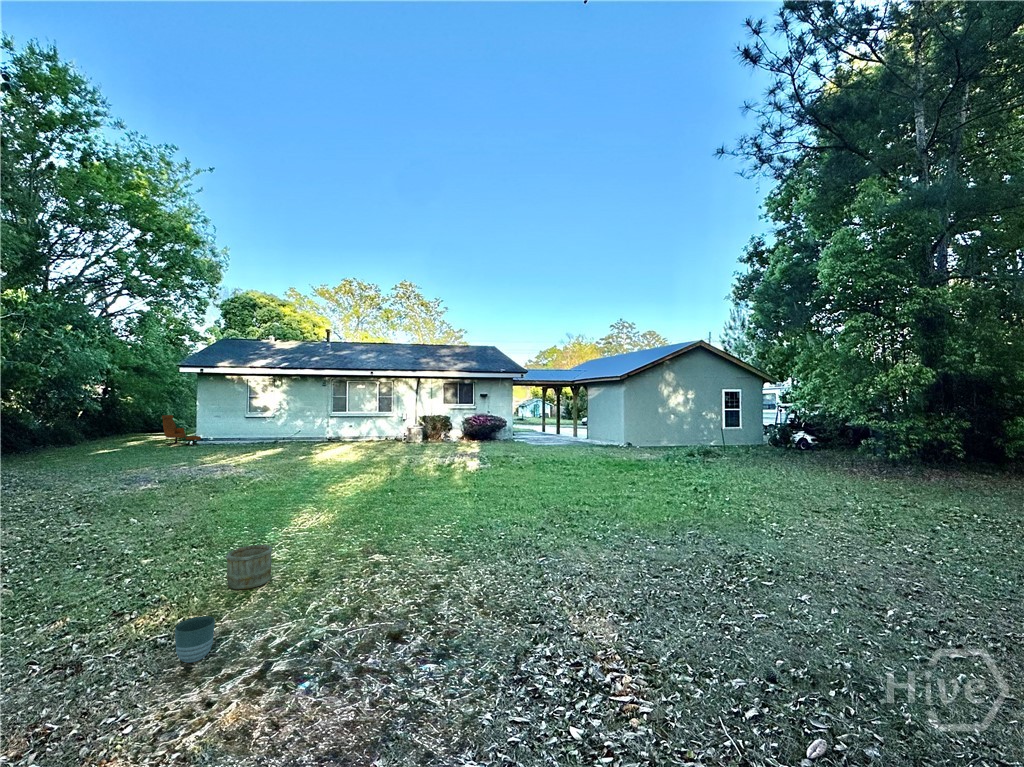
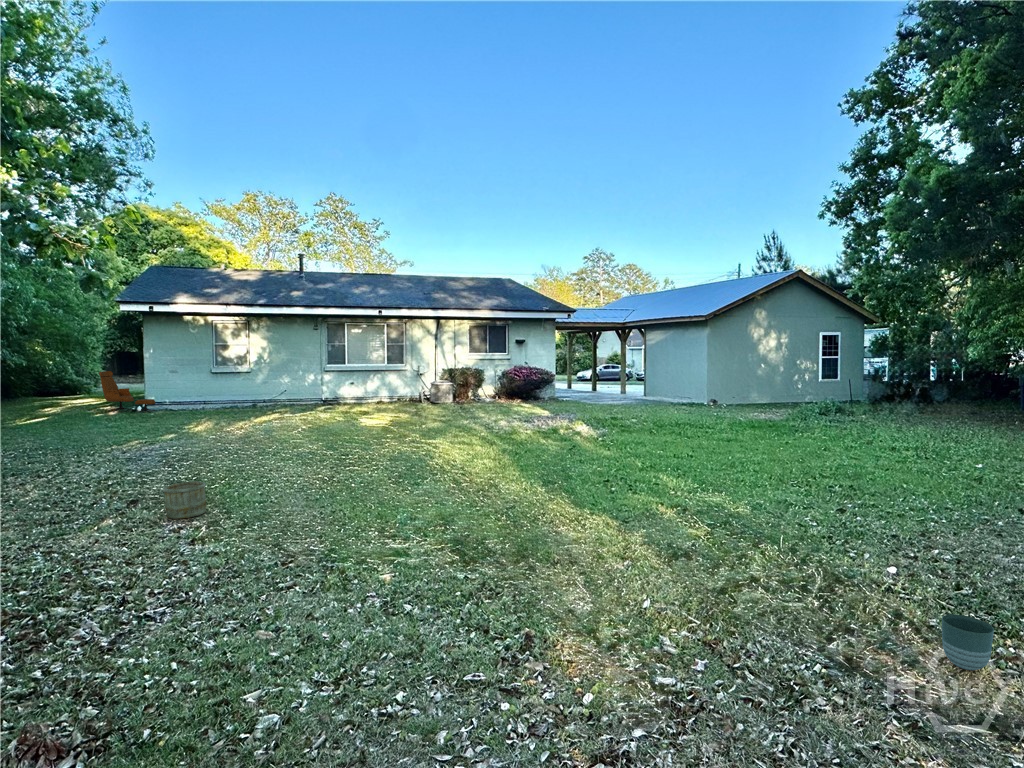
wooden bucket: present [225,545,272,589] -> present [163,481,206,519]
planter: present [175,616,215,663] -> present [942,614,994,670]

